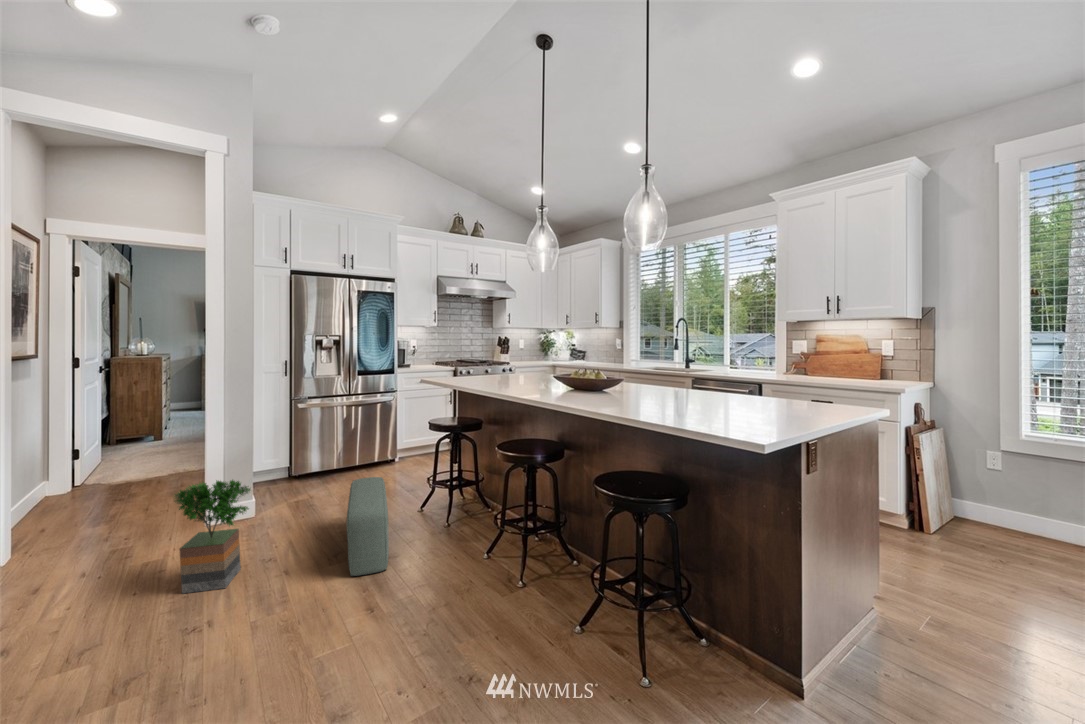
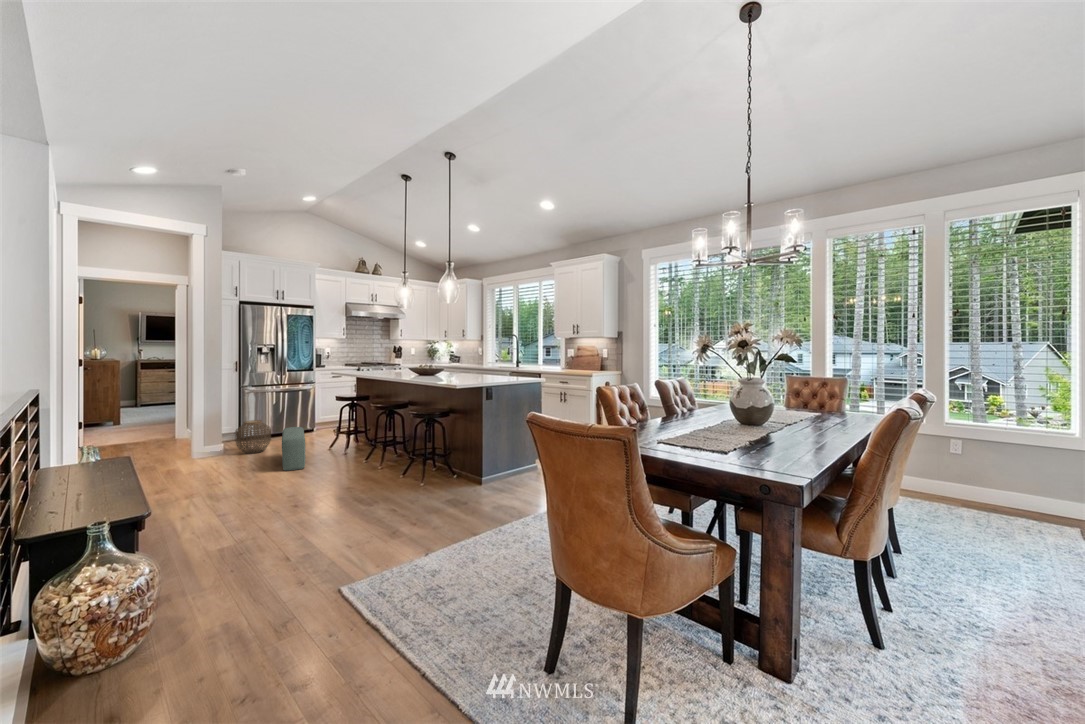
woven basket: none [279,457,334,515] -> present [235,420,271,454]
potted tree: present [175,480,250,593] -> none [184,422,228,479]

